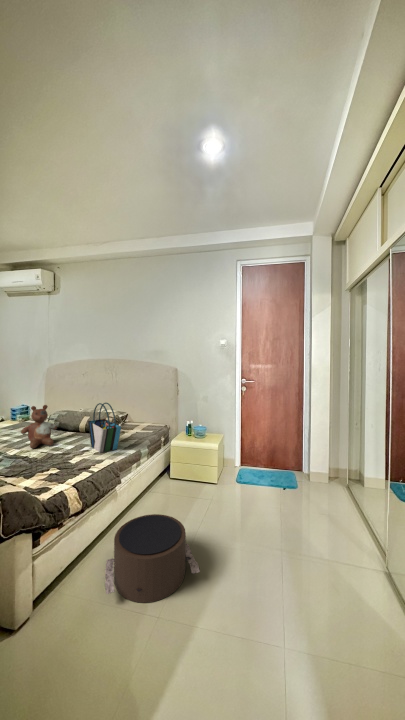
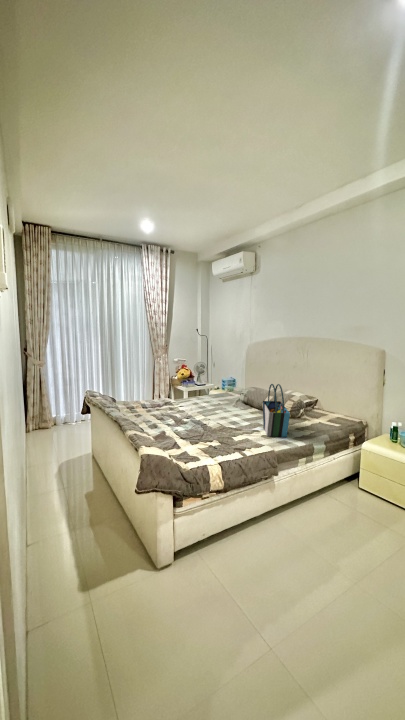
stuffed bear: present [21,405,57,448] -> none [209,379,239,418]
pouf: present [105,514,200,603] -> none [226,521,344,635]

